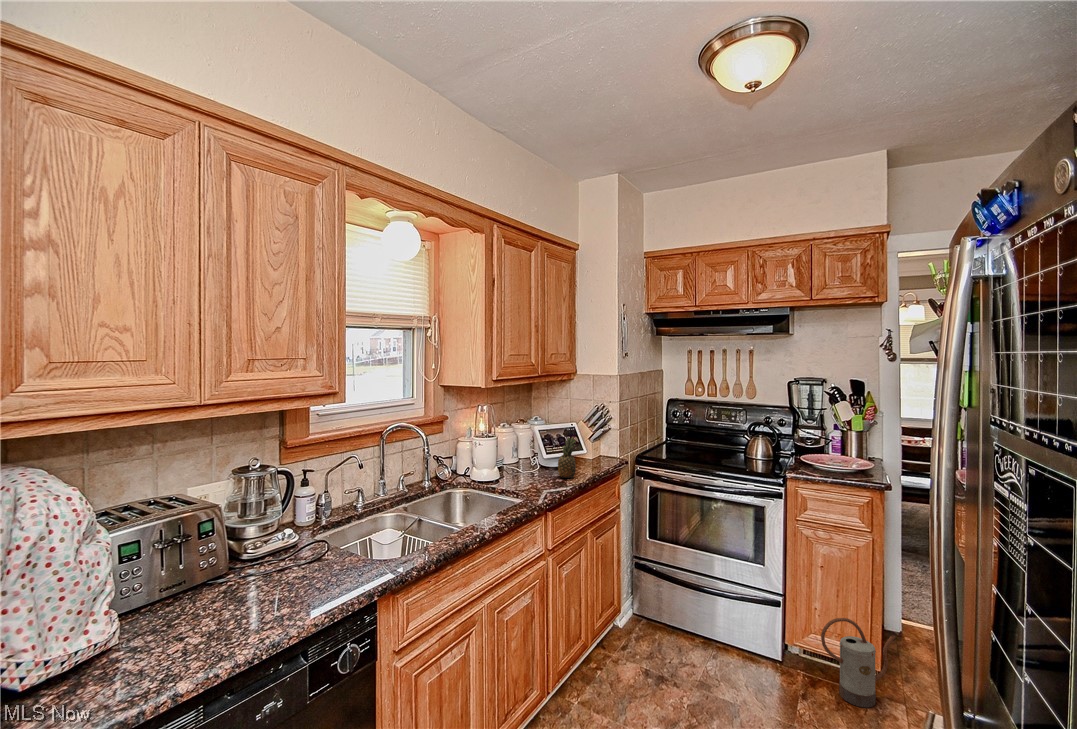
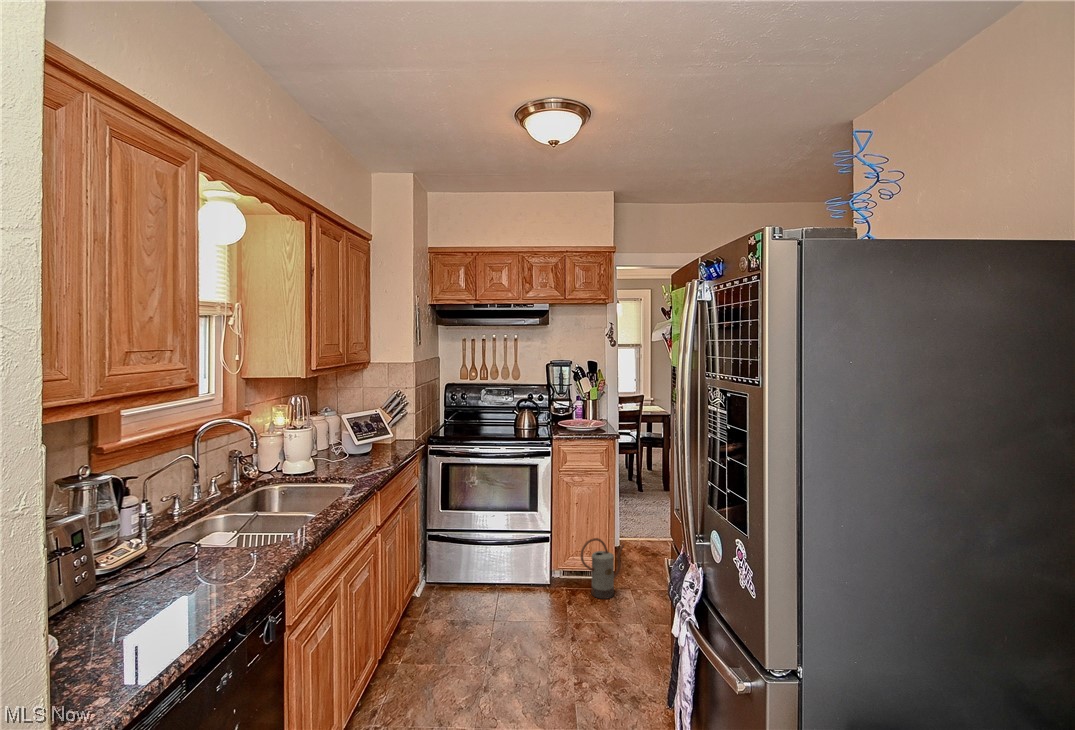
fruit: present [558,437,576,478] -> none [371,419,390,459]

